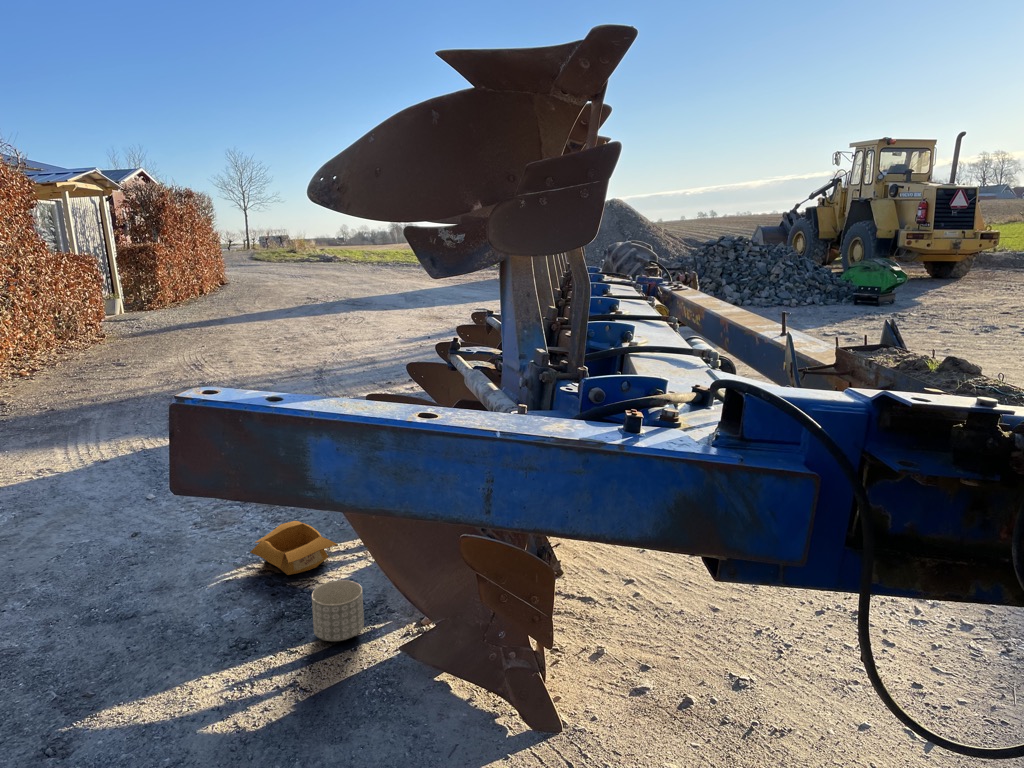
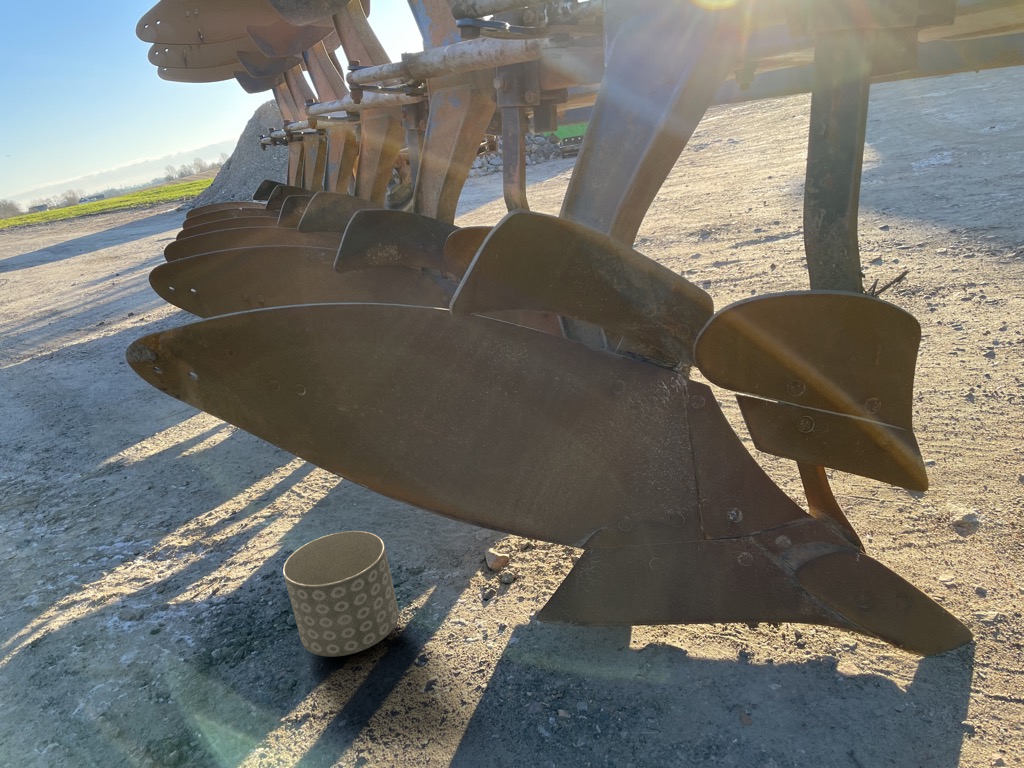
cardboard box: present [250,521,338,575] -> none [52,495,232,589]

